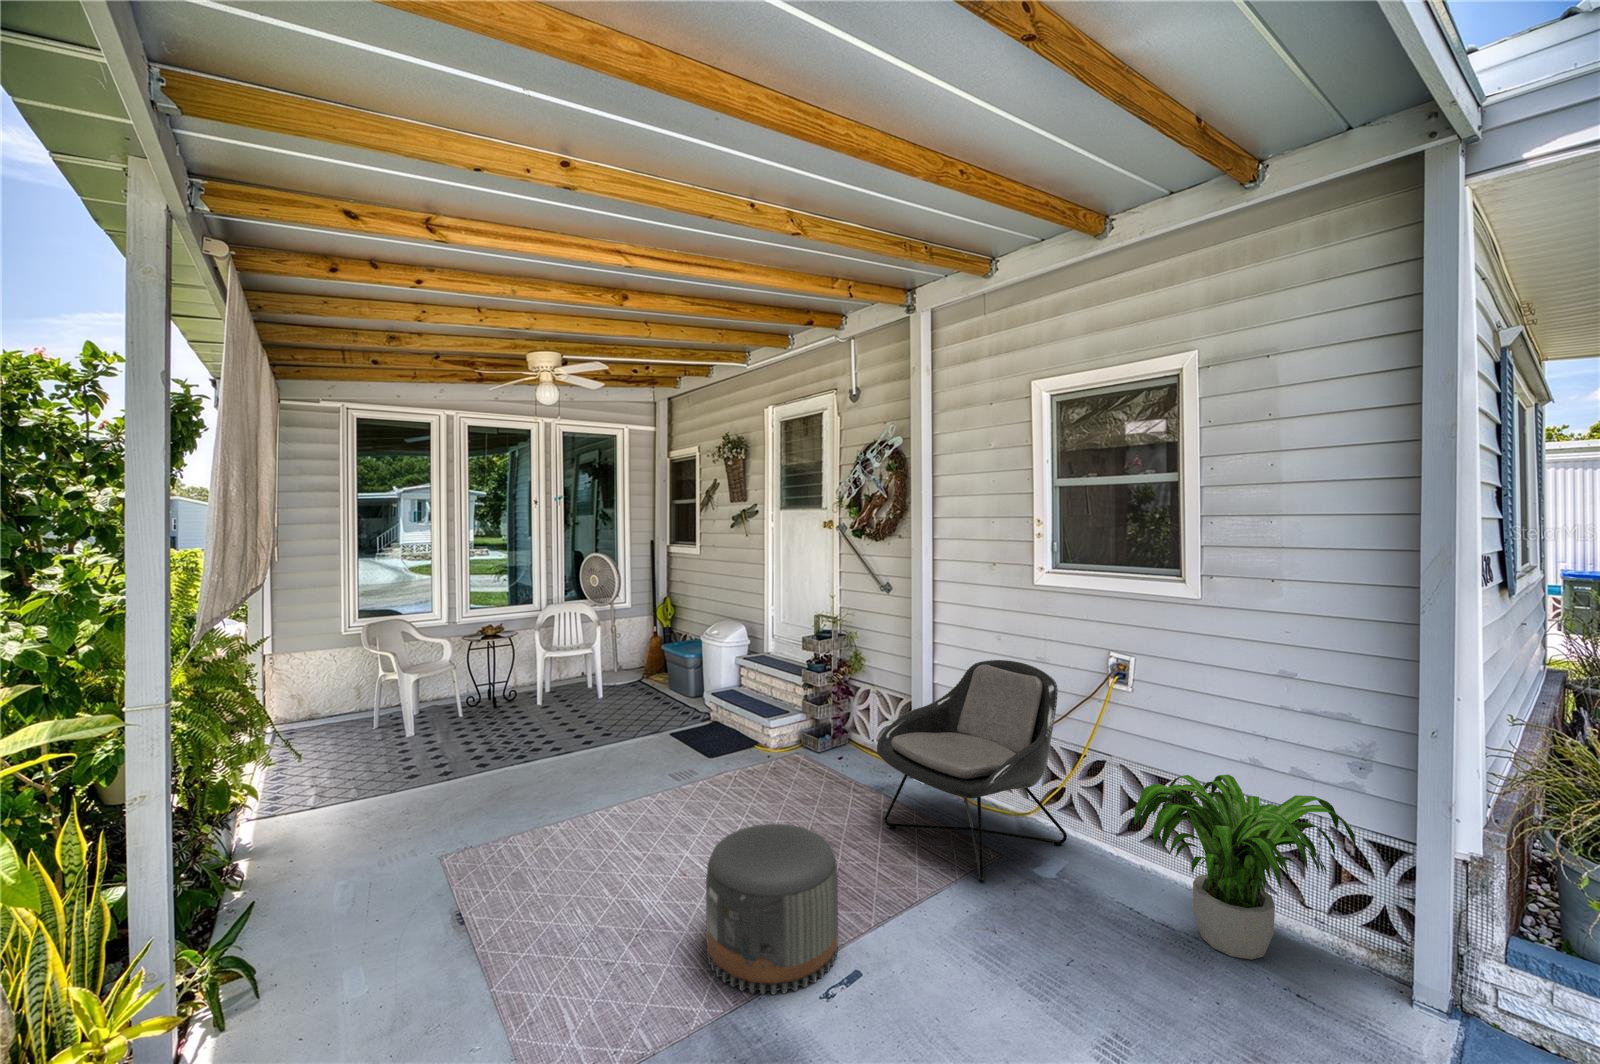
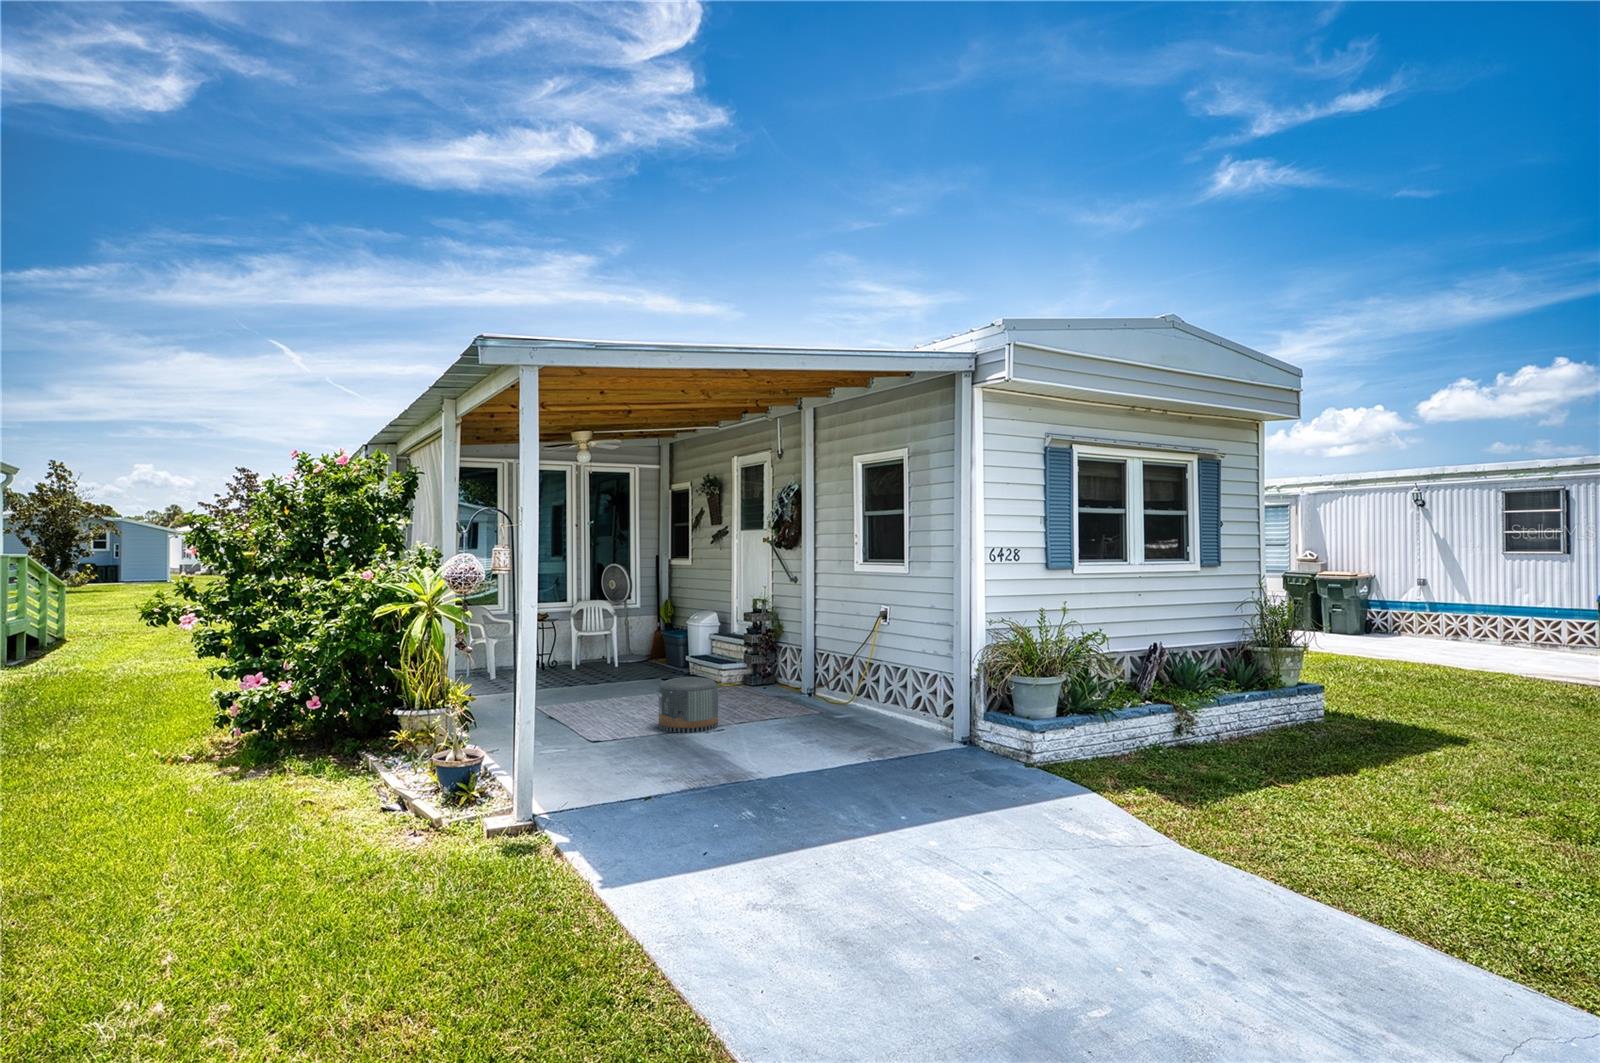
lounge chair: present [877,660,1067,882] -> none [763,616,860,717]
potted plant: present [1134,775,1356,960] -> none [851,656,942,731]

